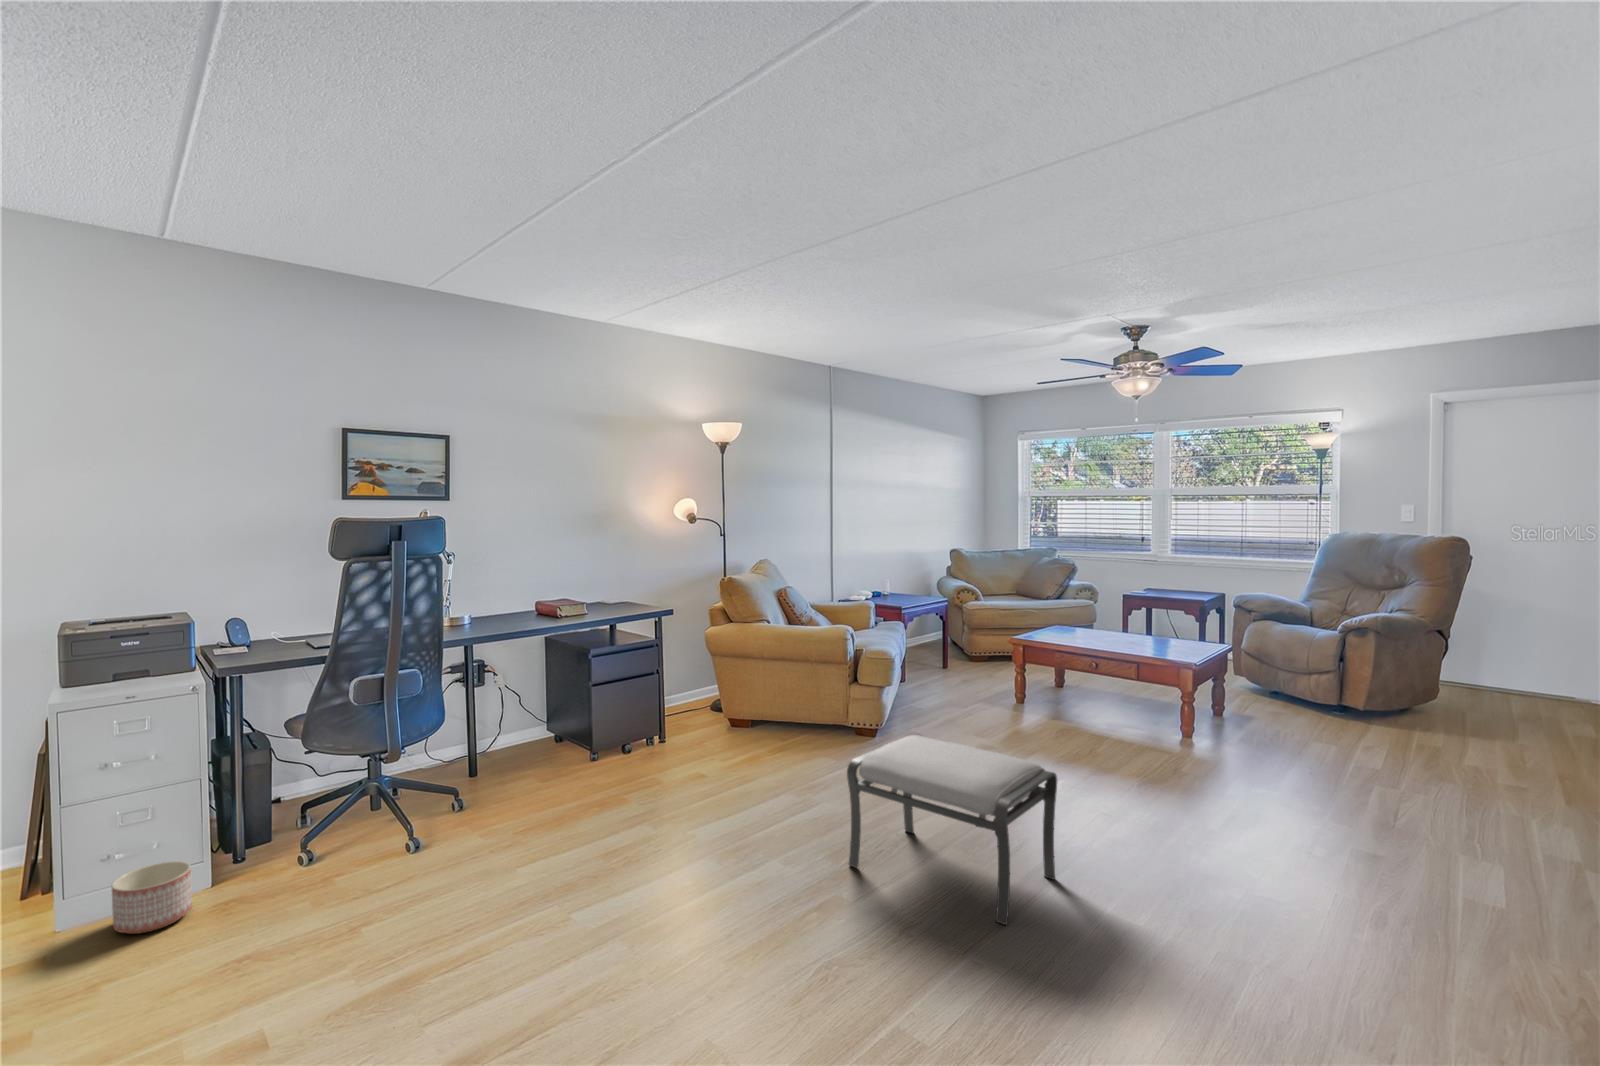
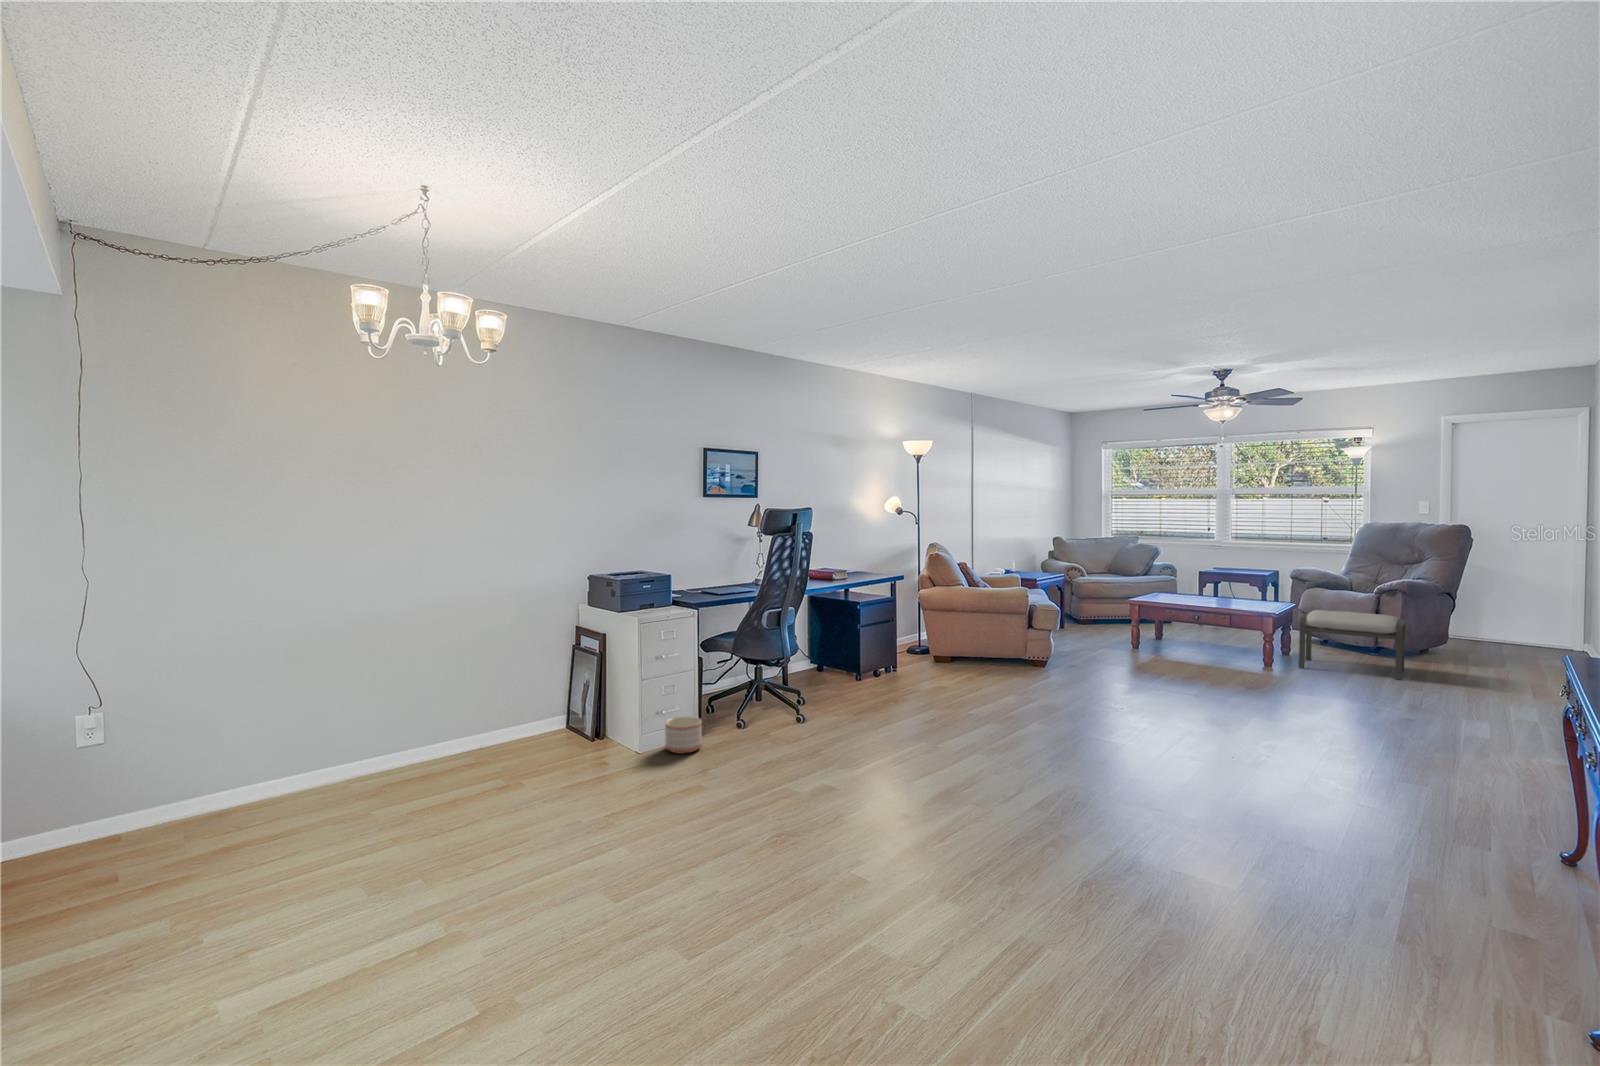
ottoman: present [847,735,1057,925] -> present [1299,610,1405,680]

